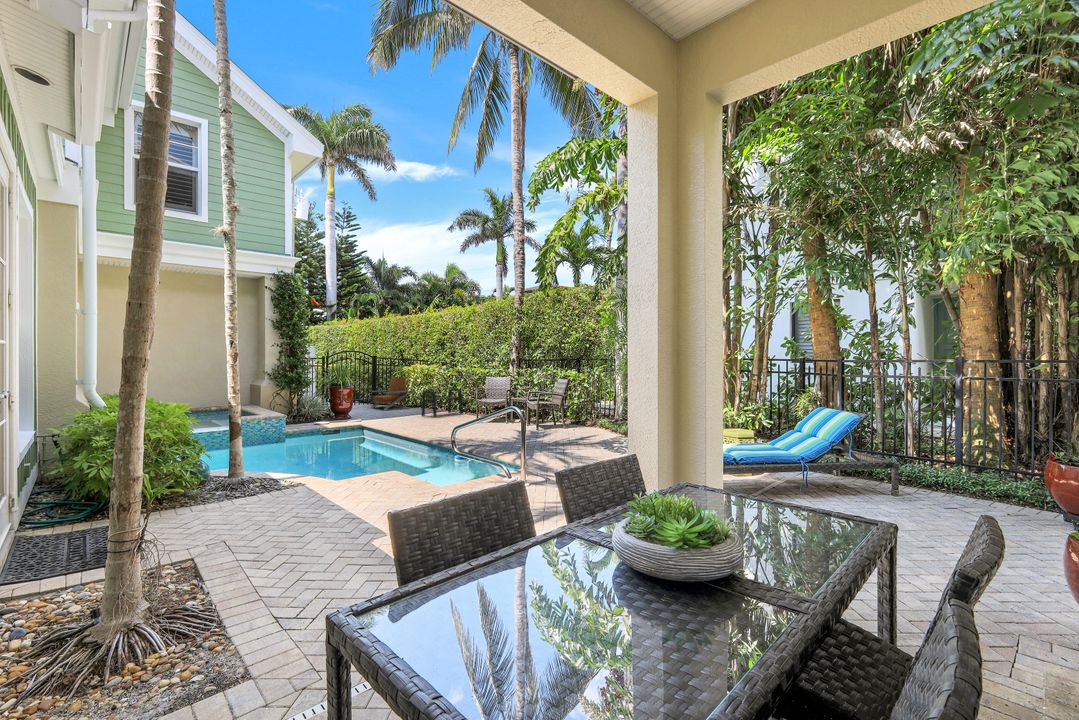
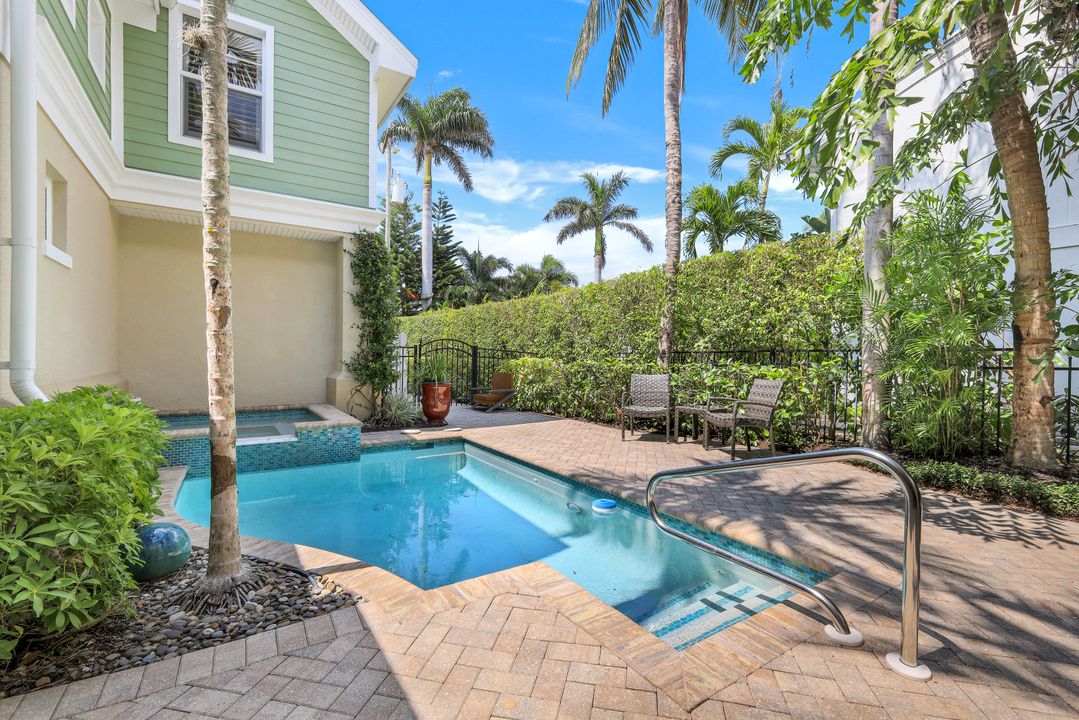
bench: present [422,388,463,417] -> none [536,388,589,426]

